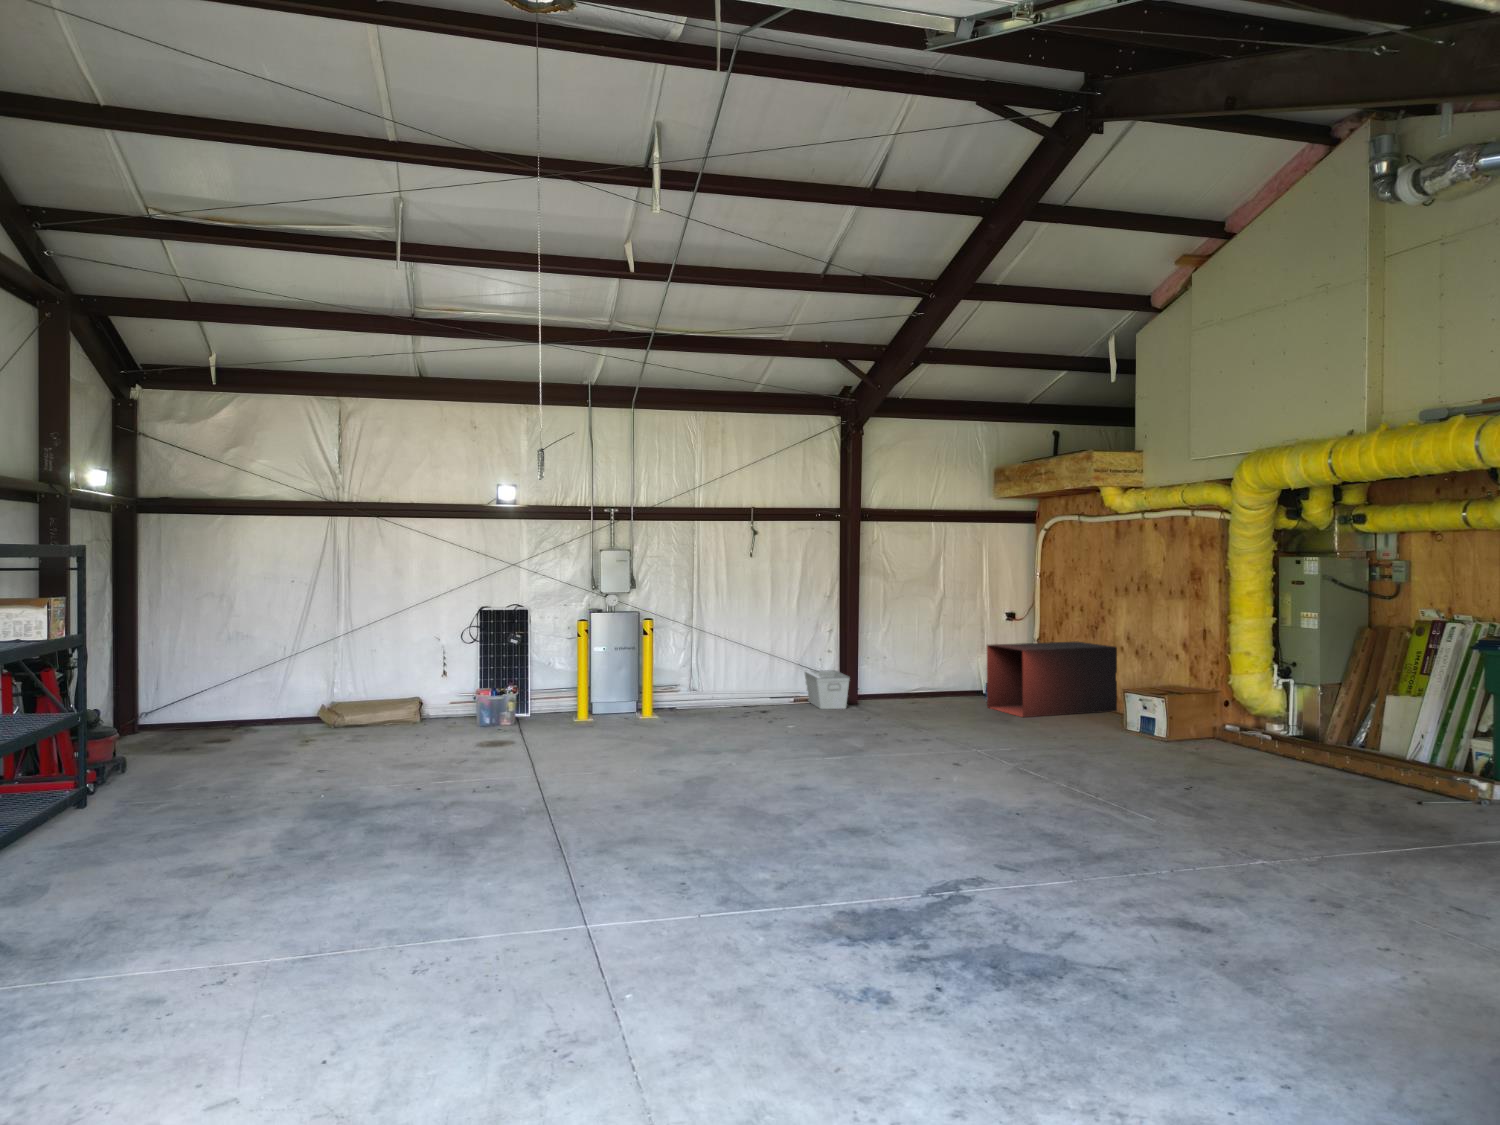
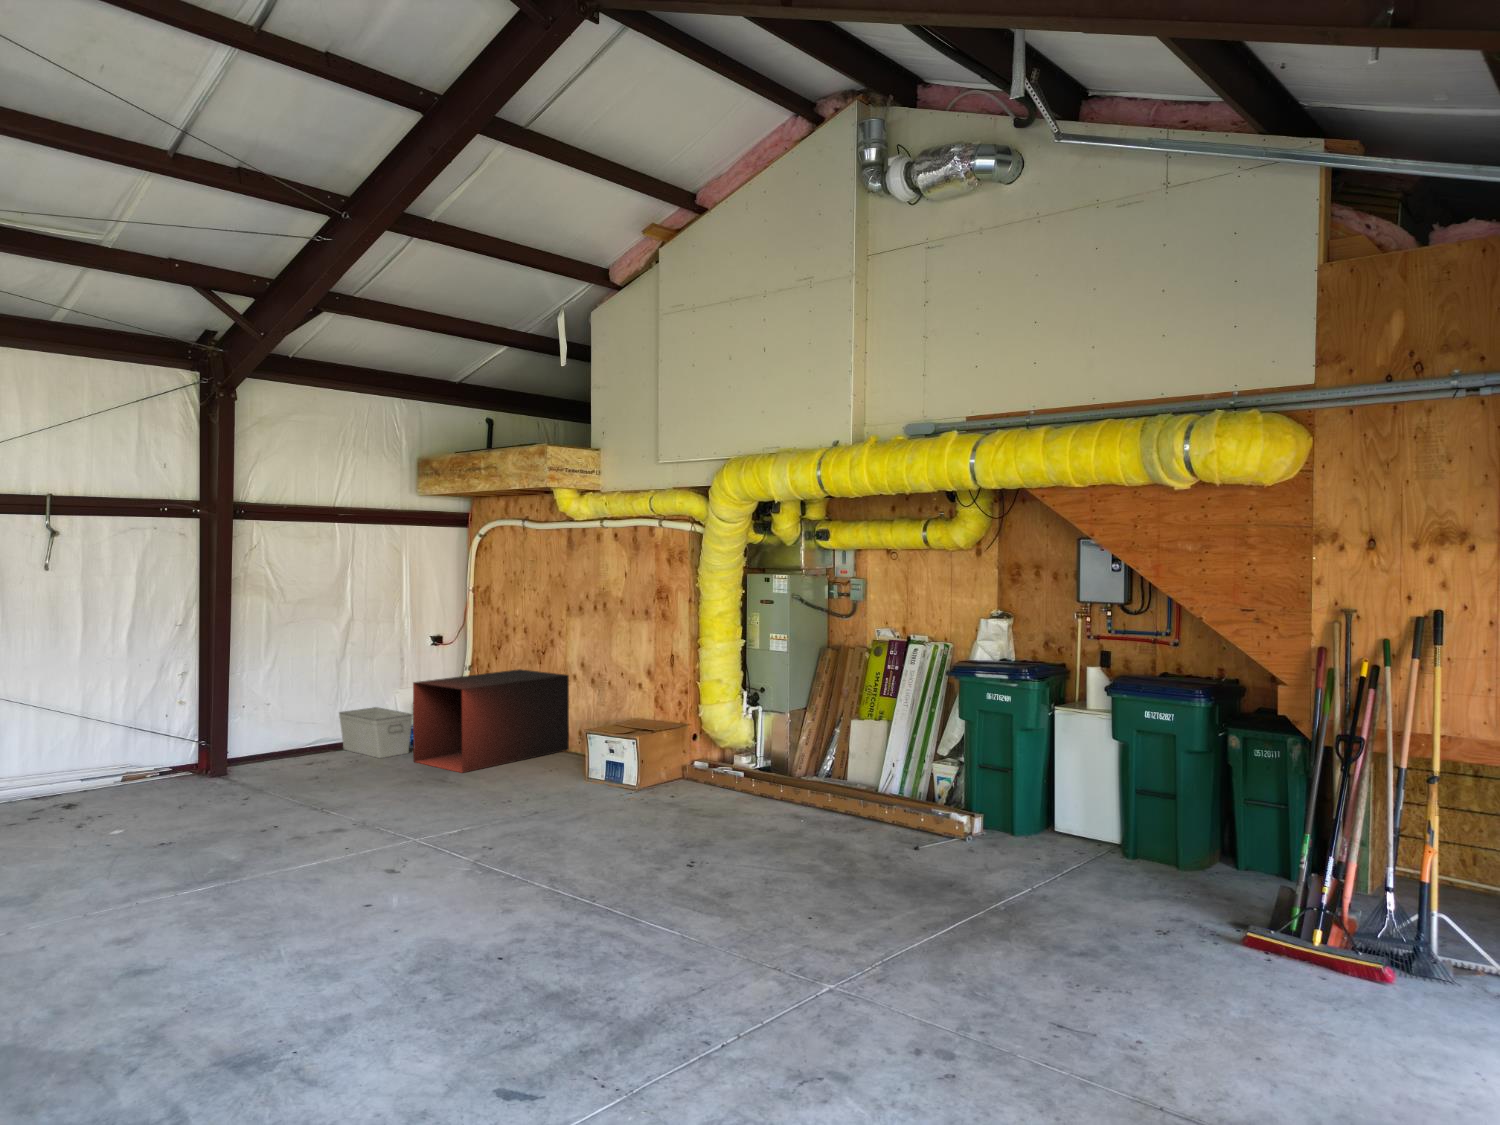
storage bin: present [805,670,850,709] -> present [339,707,413,758]

